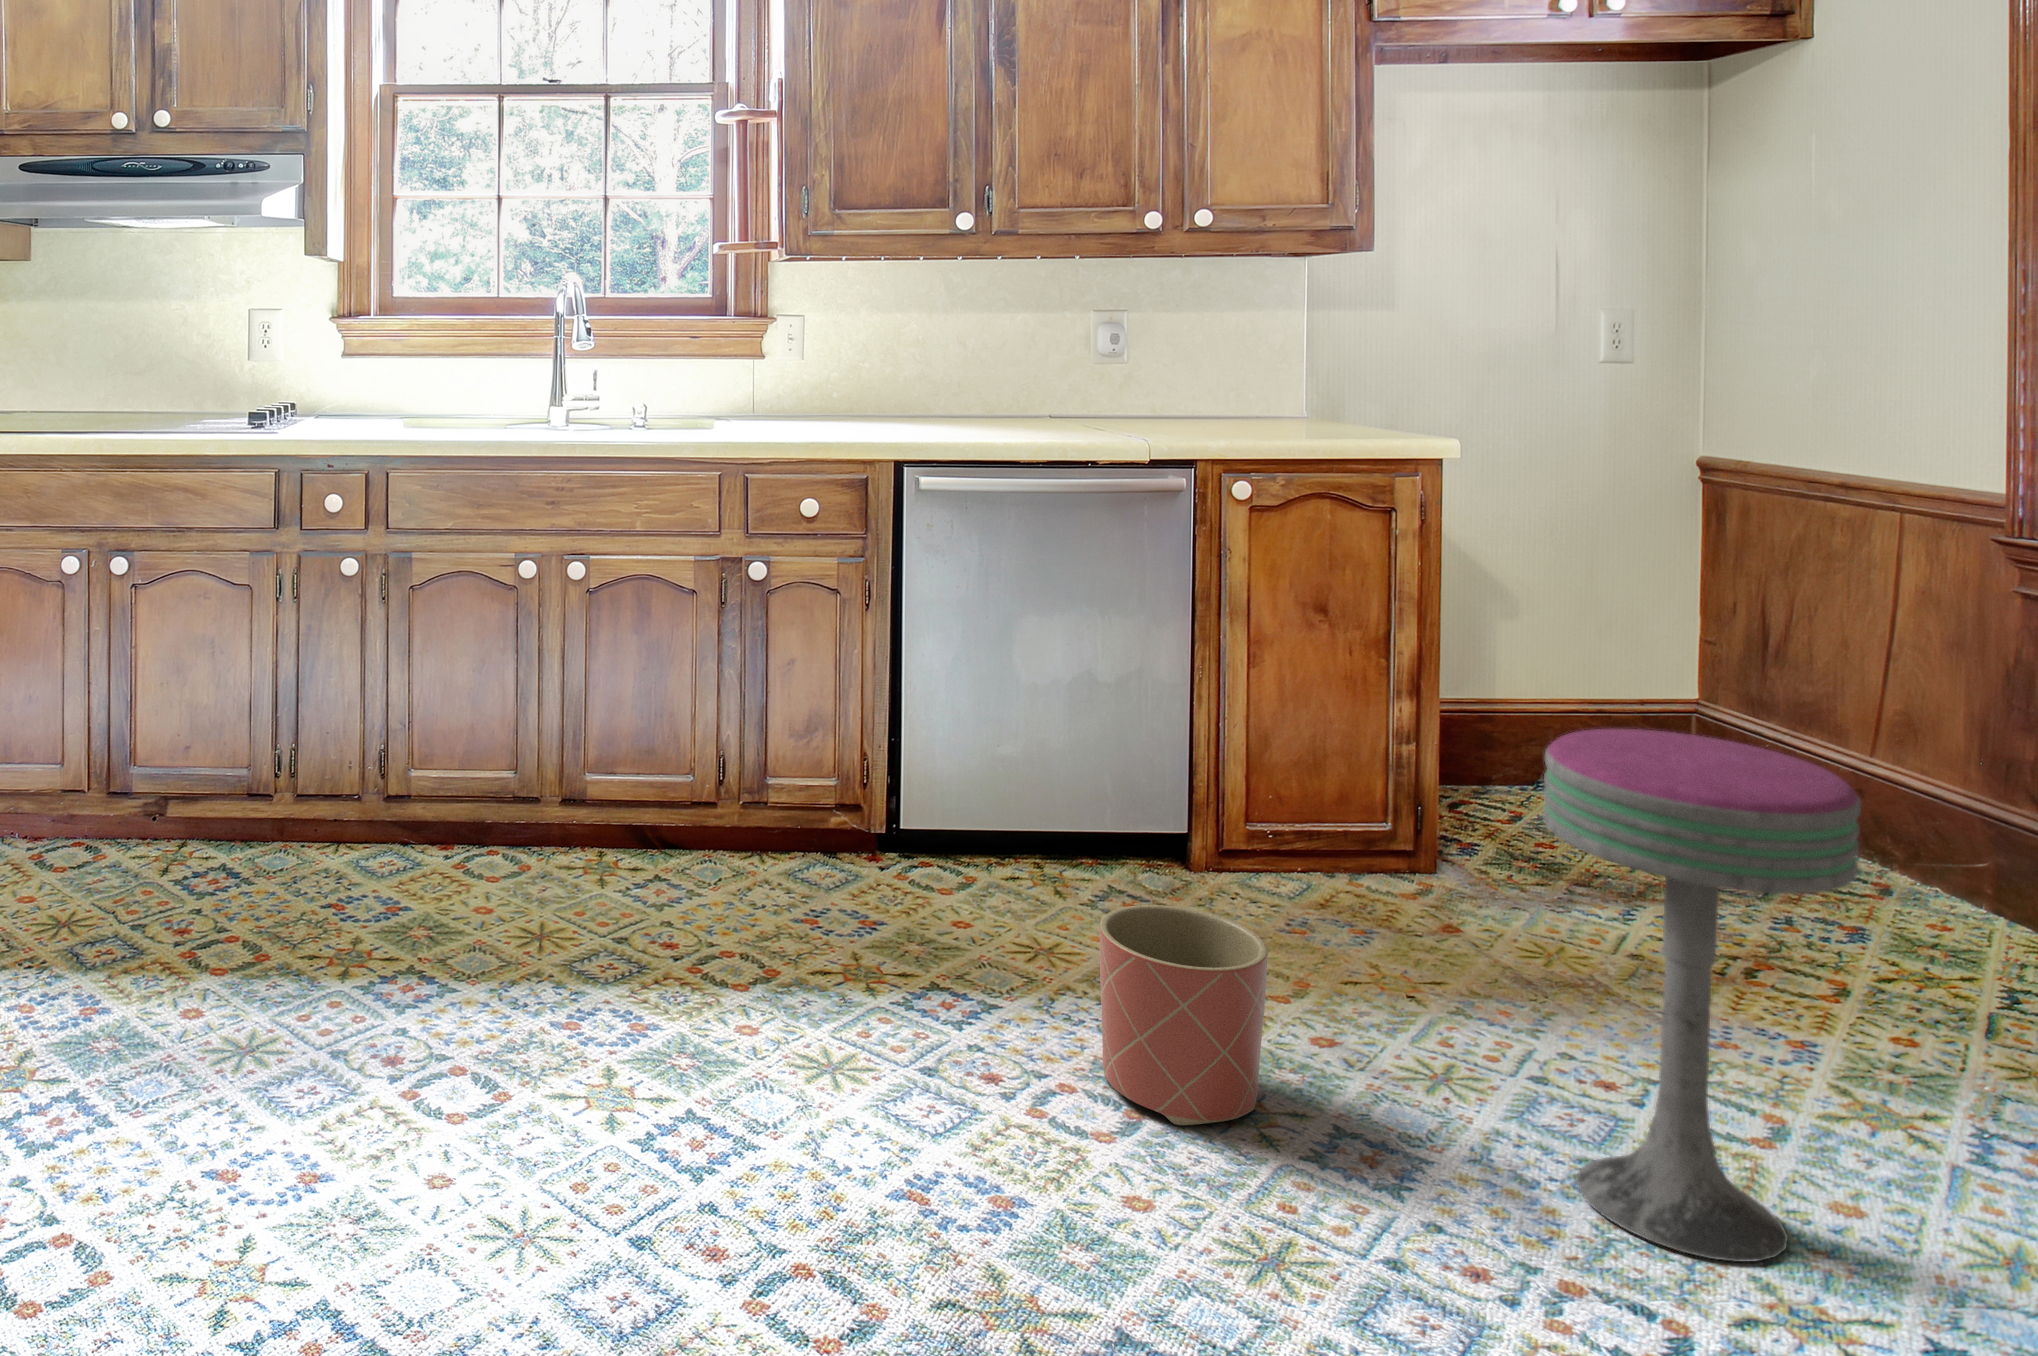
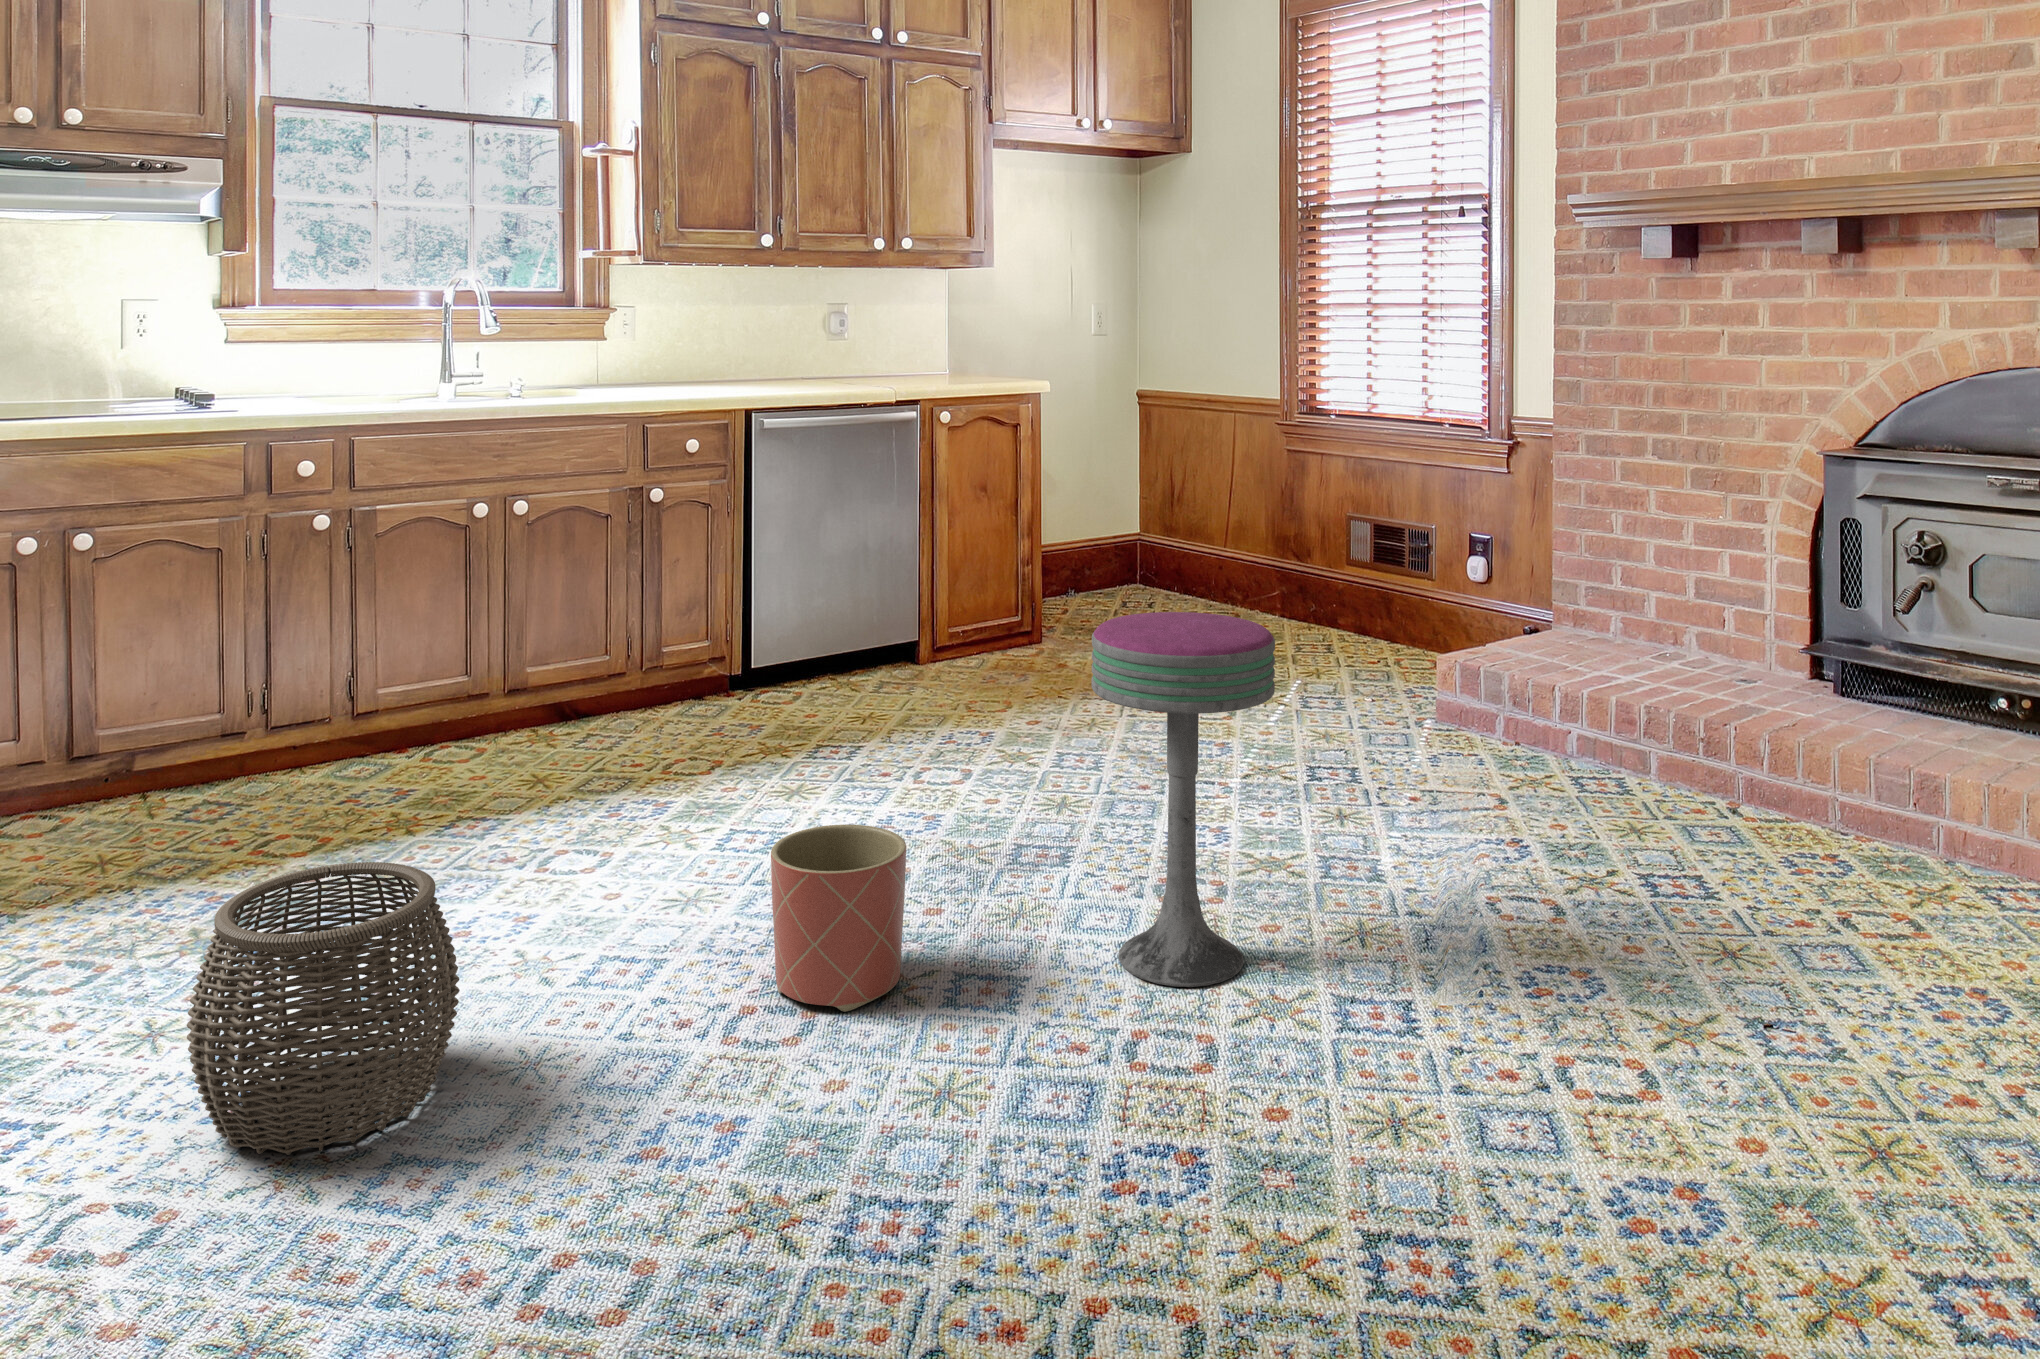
woven basket: none [539,827,766,1089] -> present [187,862,460,1155]

